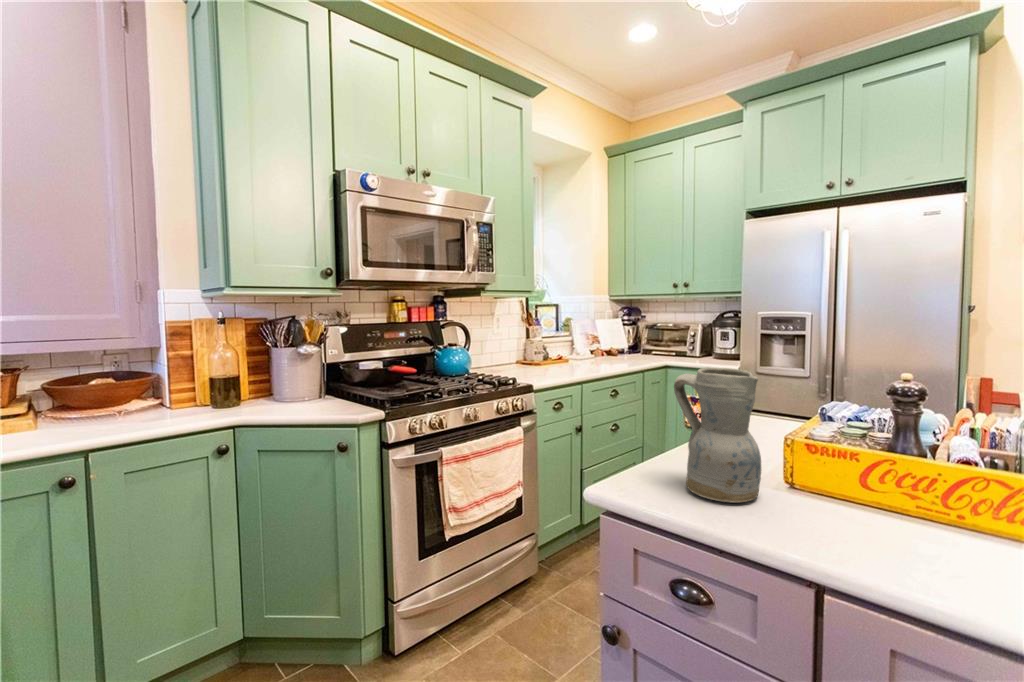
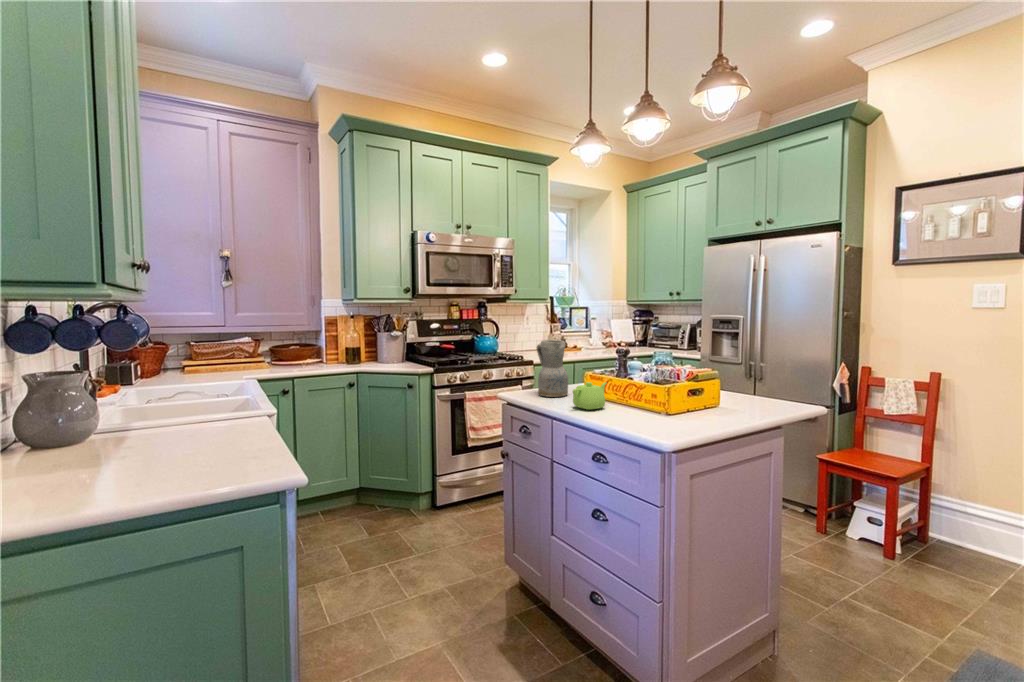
teapot: none [861,477,963,570] -> present [572,382,606,410]

